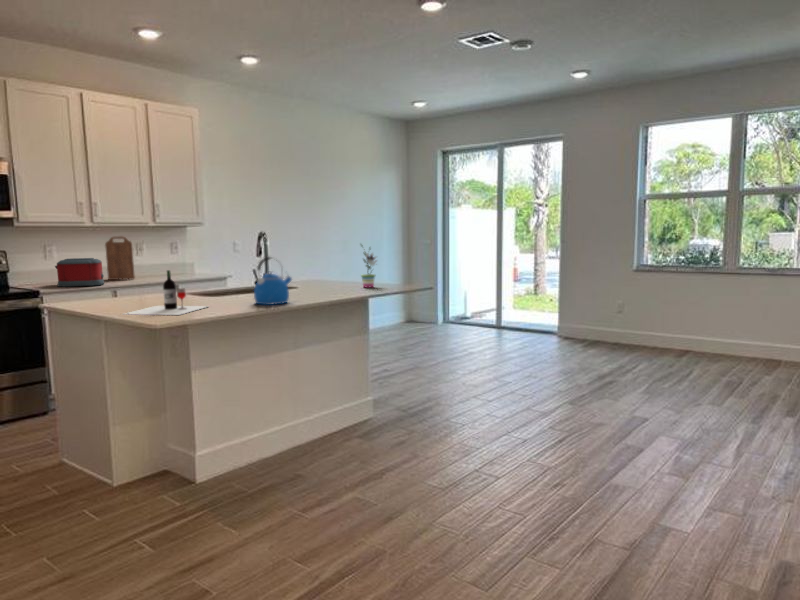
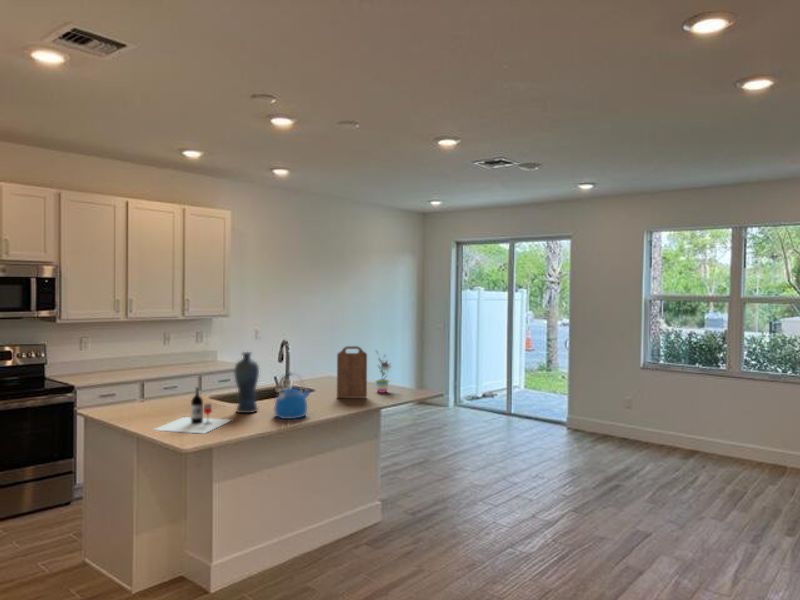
cutting board: present [105,236,135,280] -> present [337,346,367,398]
vase: none [209,238,236,302] -> present [234,352,259,413]
toaster: present [55,258,104,287] -> none [89,352,134,380]

